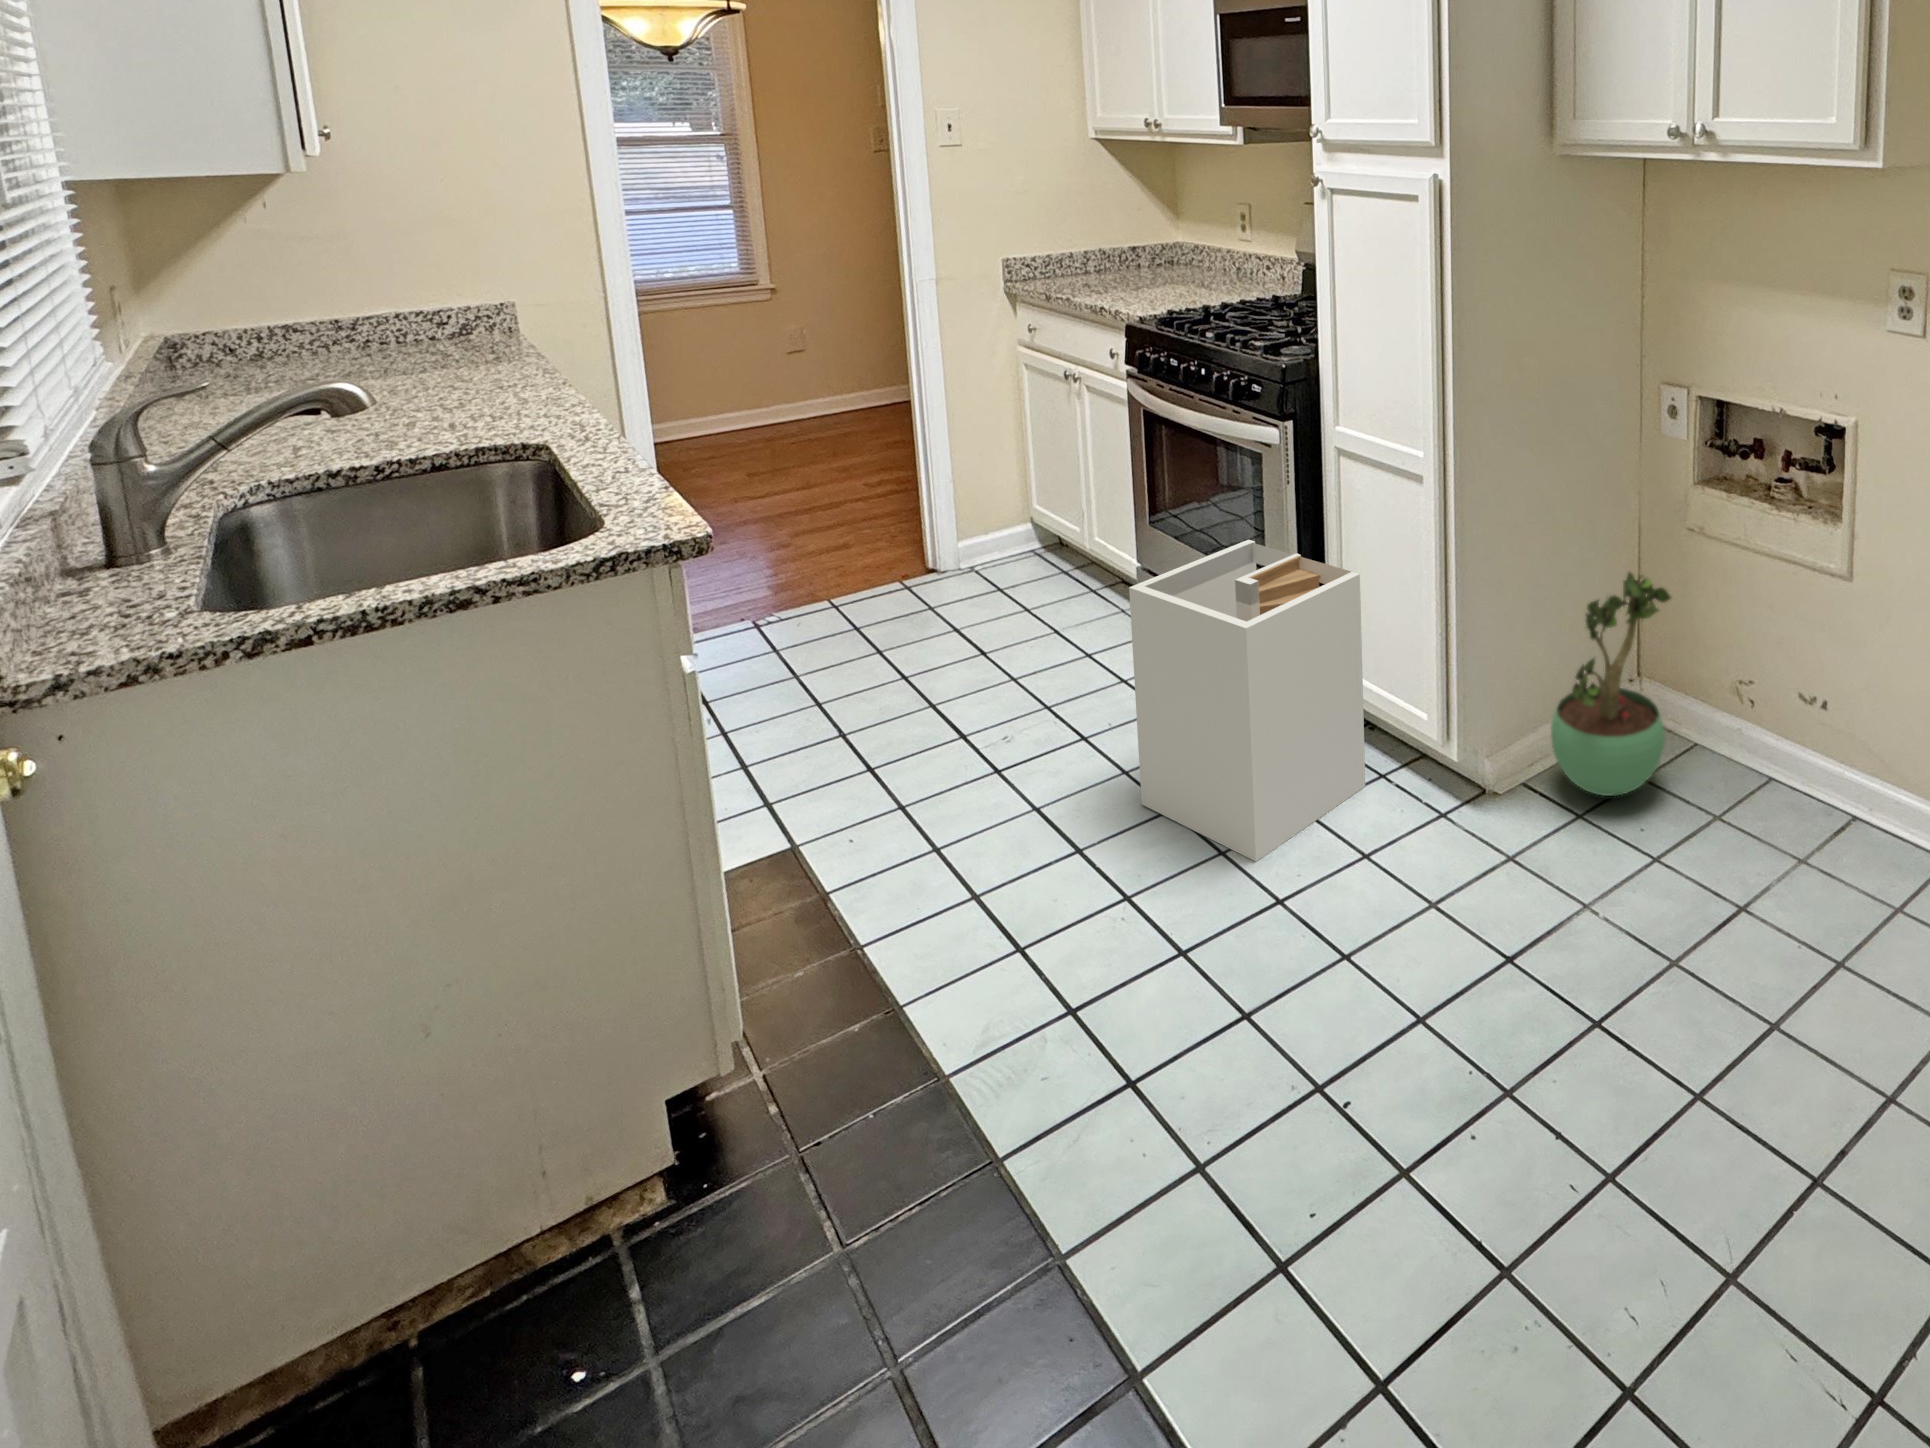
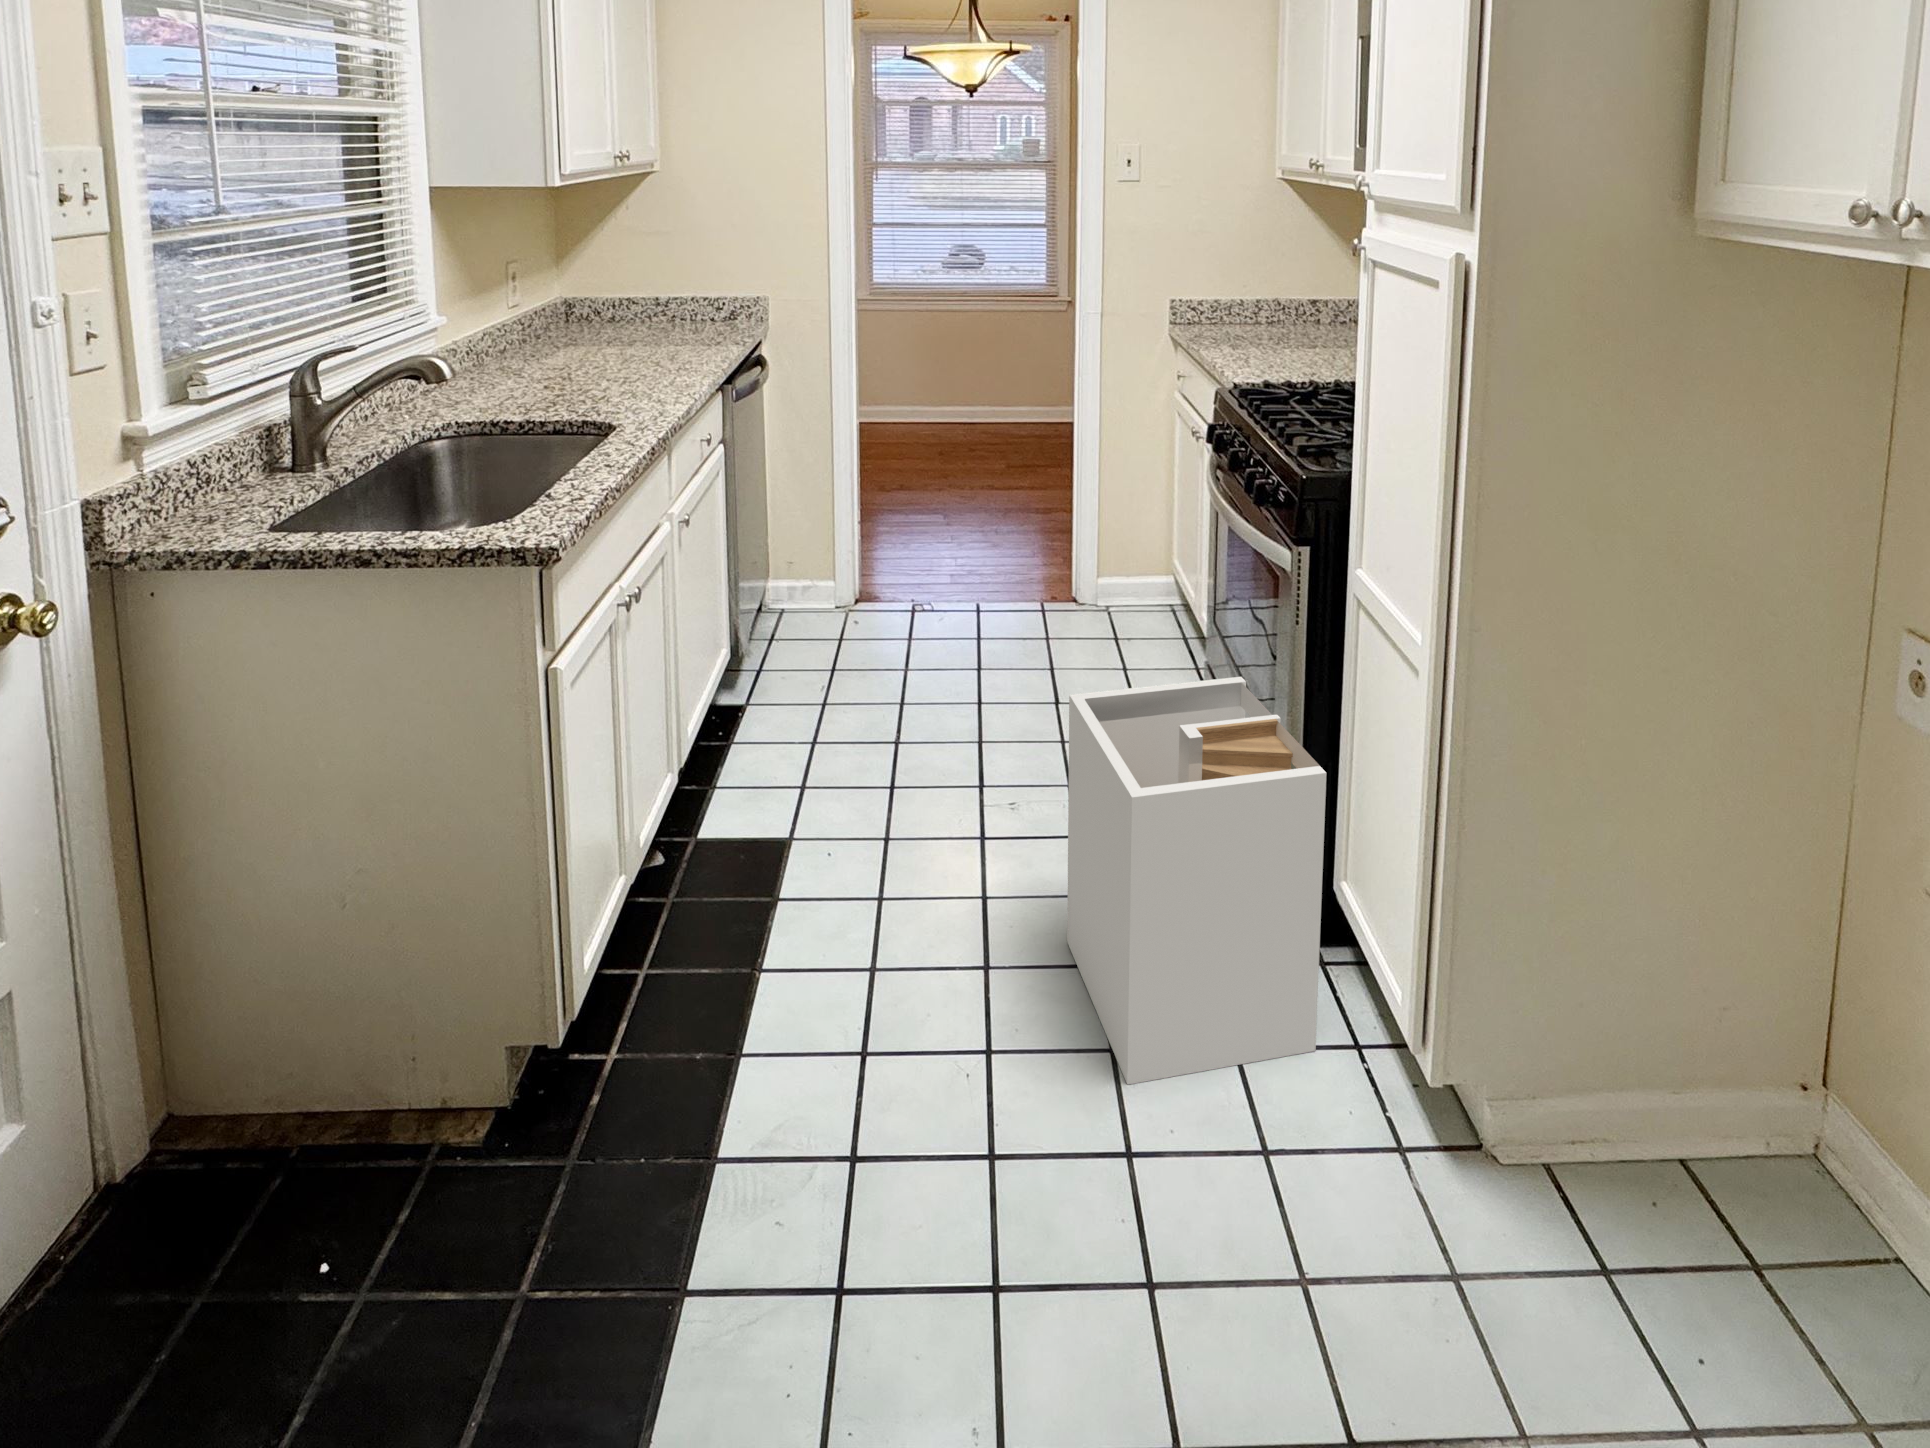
potted plant: present [1551,571,1671,796] -> none [1575,929,1840,1293]

